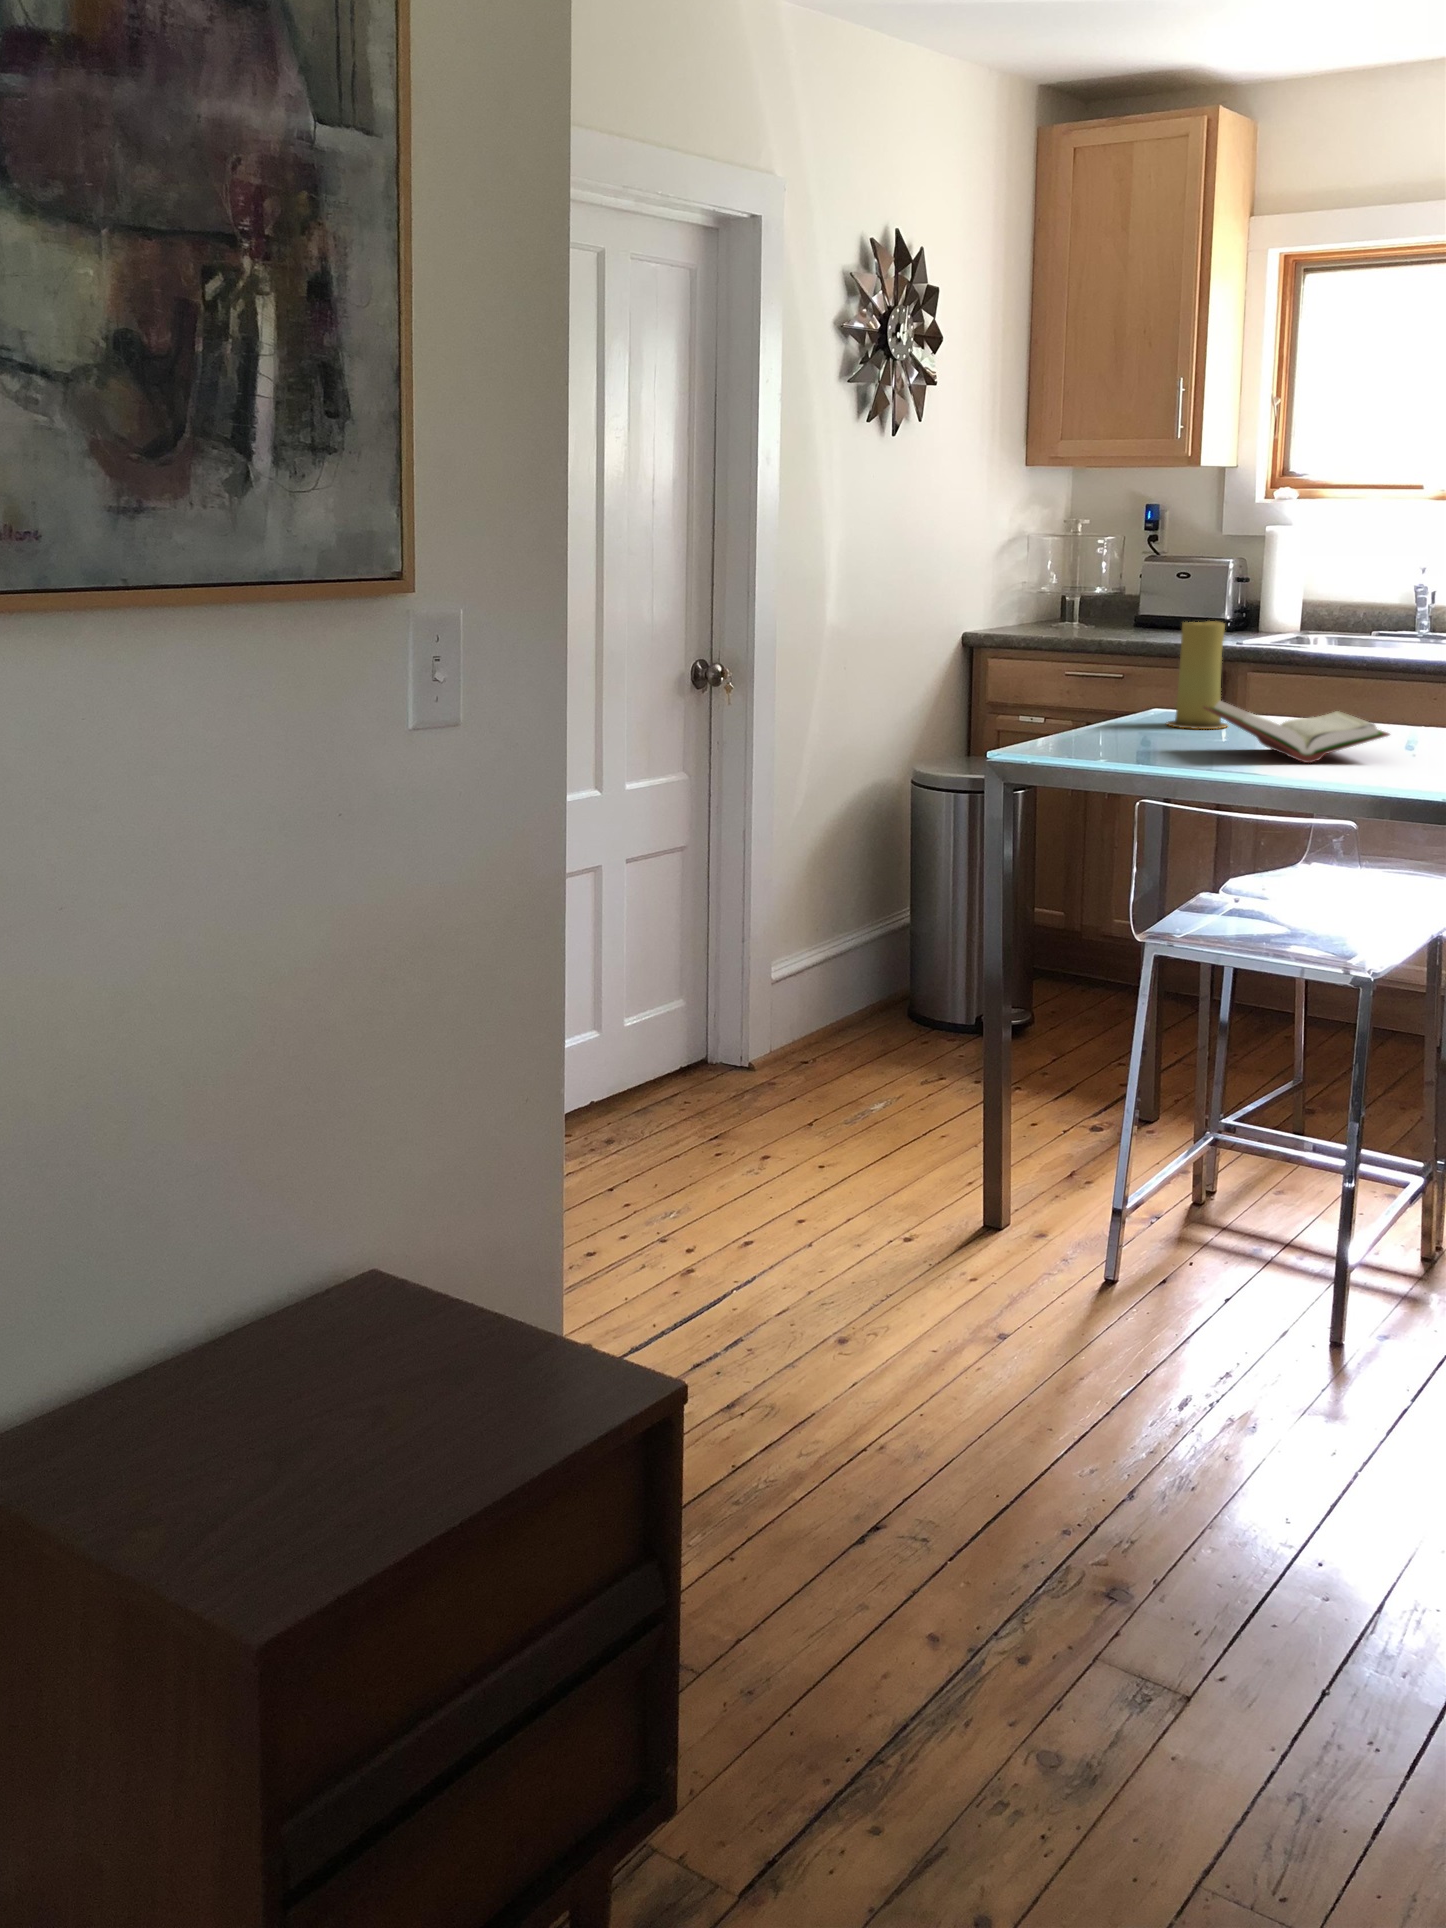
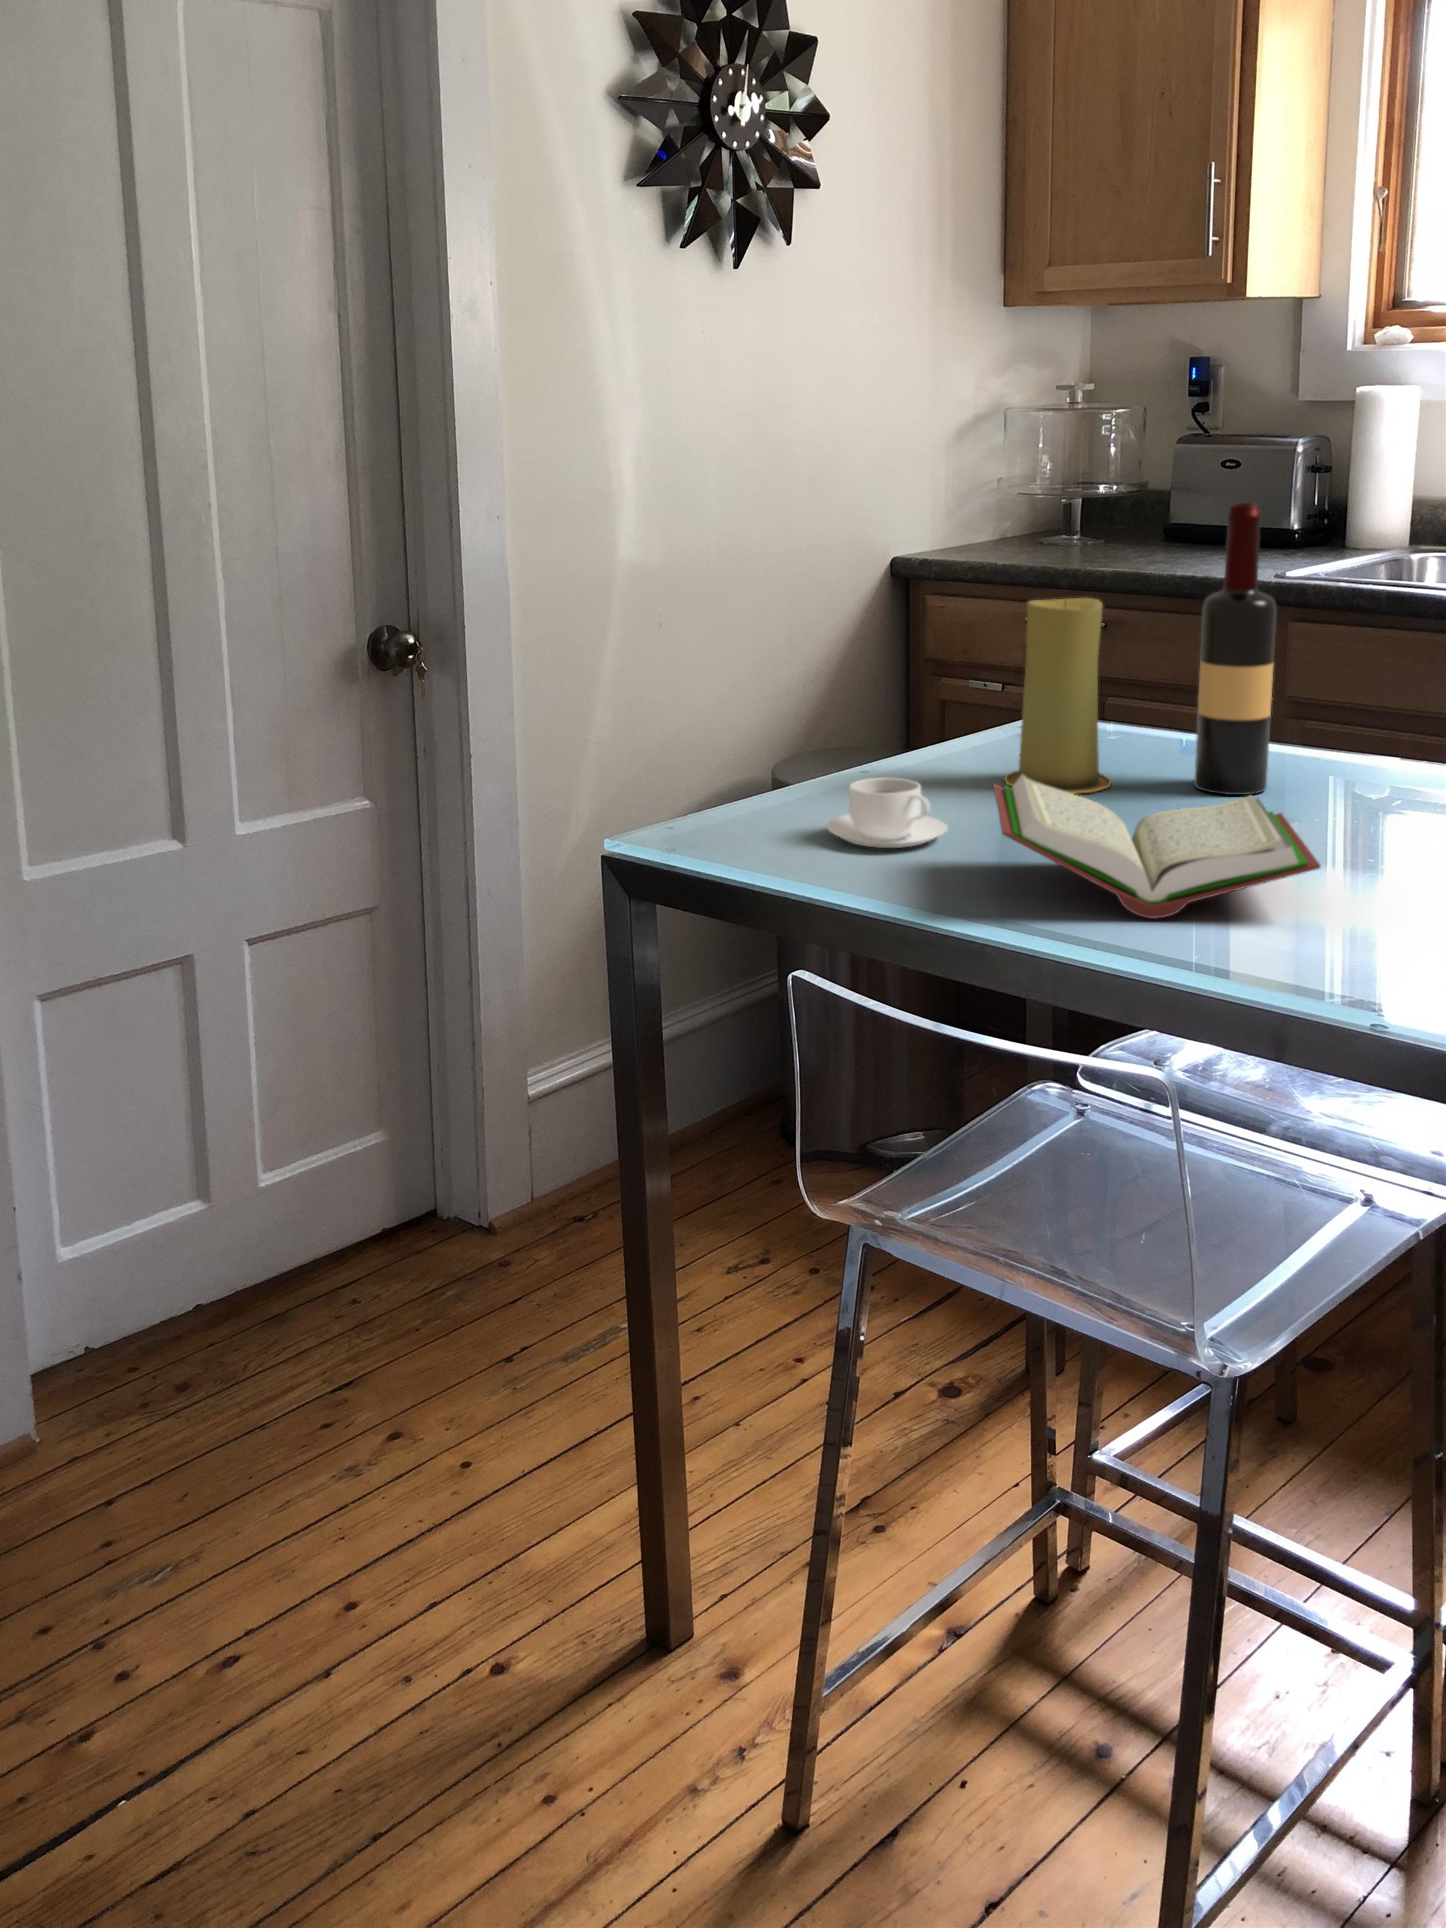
wine bottle: none [1274,568,1321,728] -> present [1194,503,1276,795]
coffee cup: none [1098,712,1167,745] -> present [826,778,948,848]

